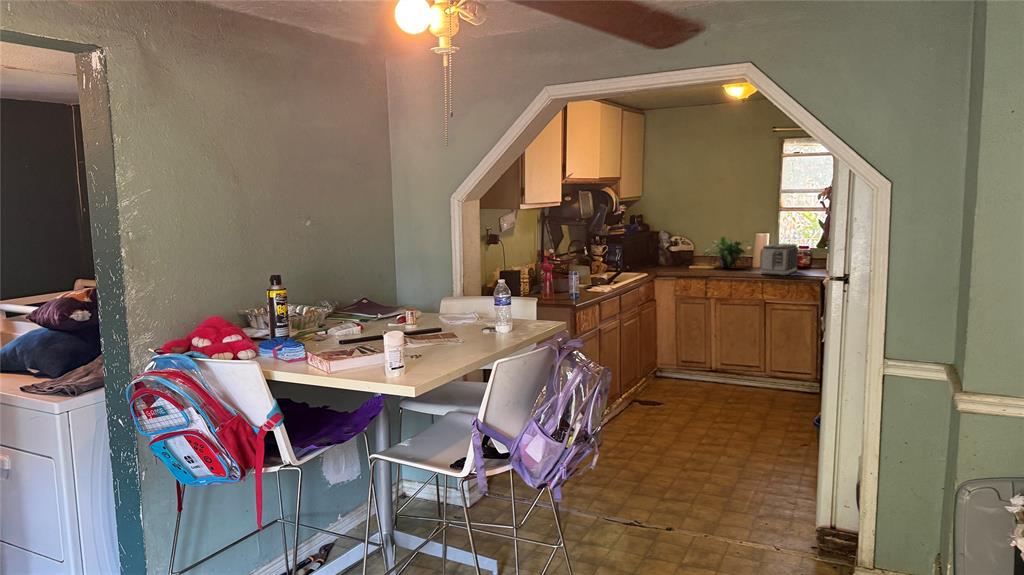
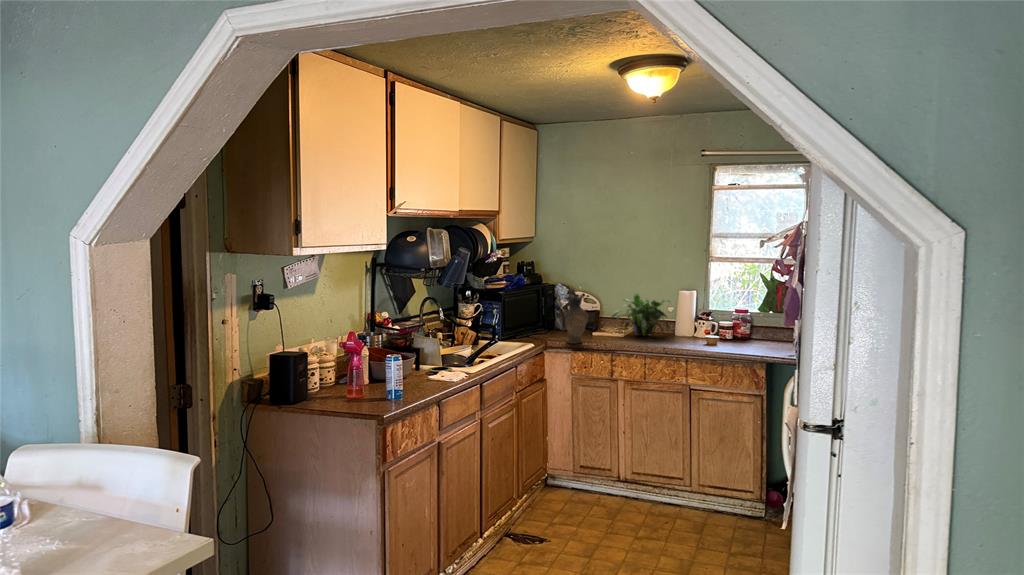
ceramic pitcher: none [670,233,688,273] -> present [565,288,589,343]
toaster: present [760,243,798,276] -> none [685,305,736,352]

